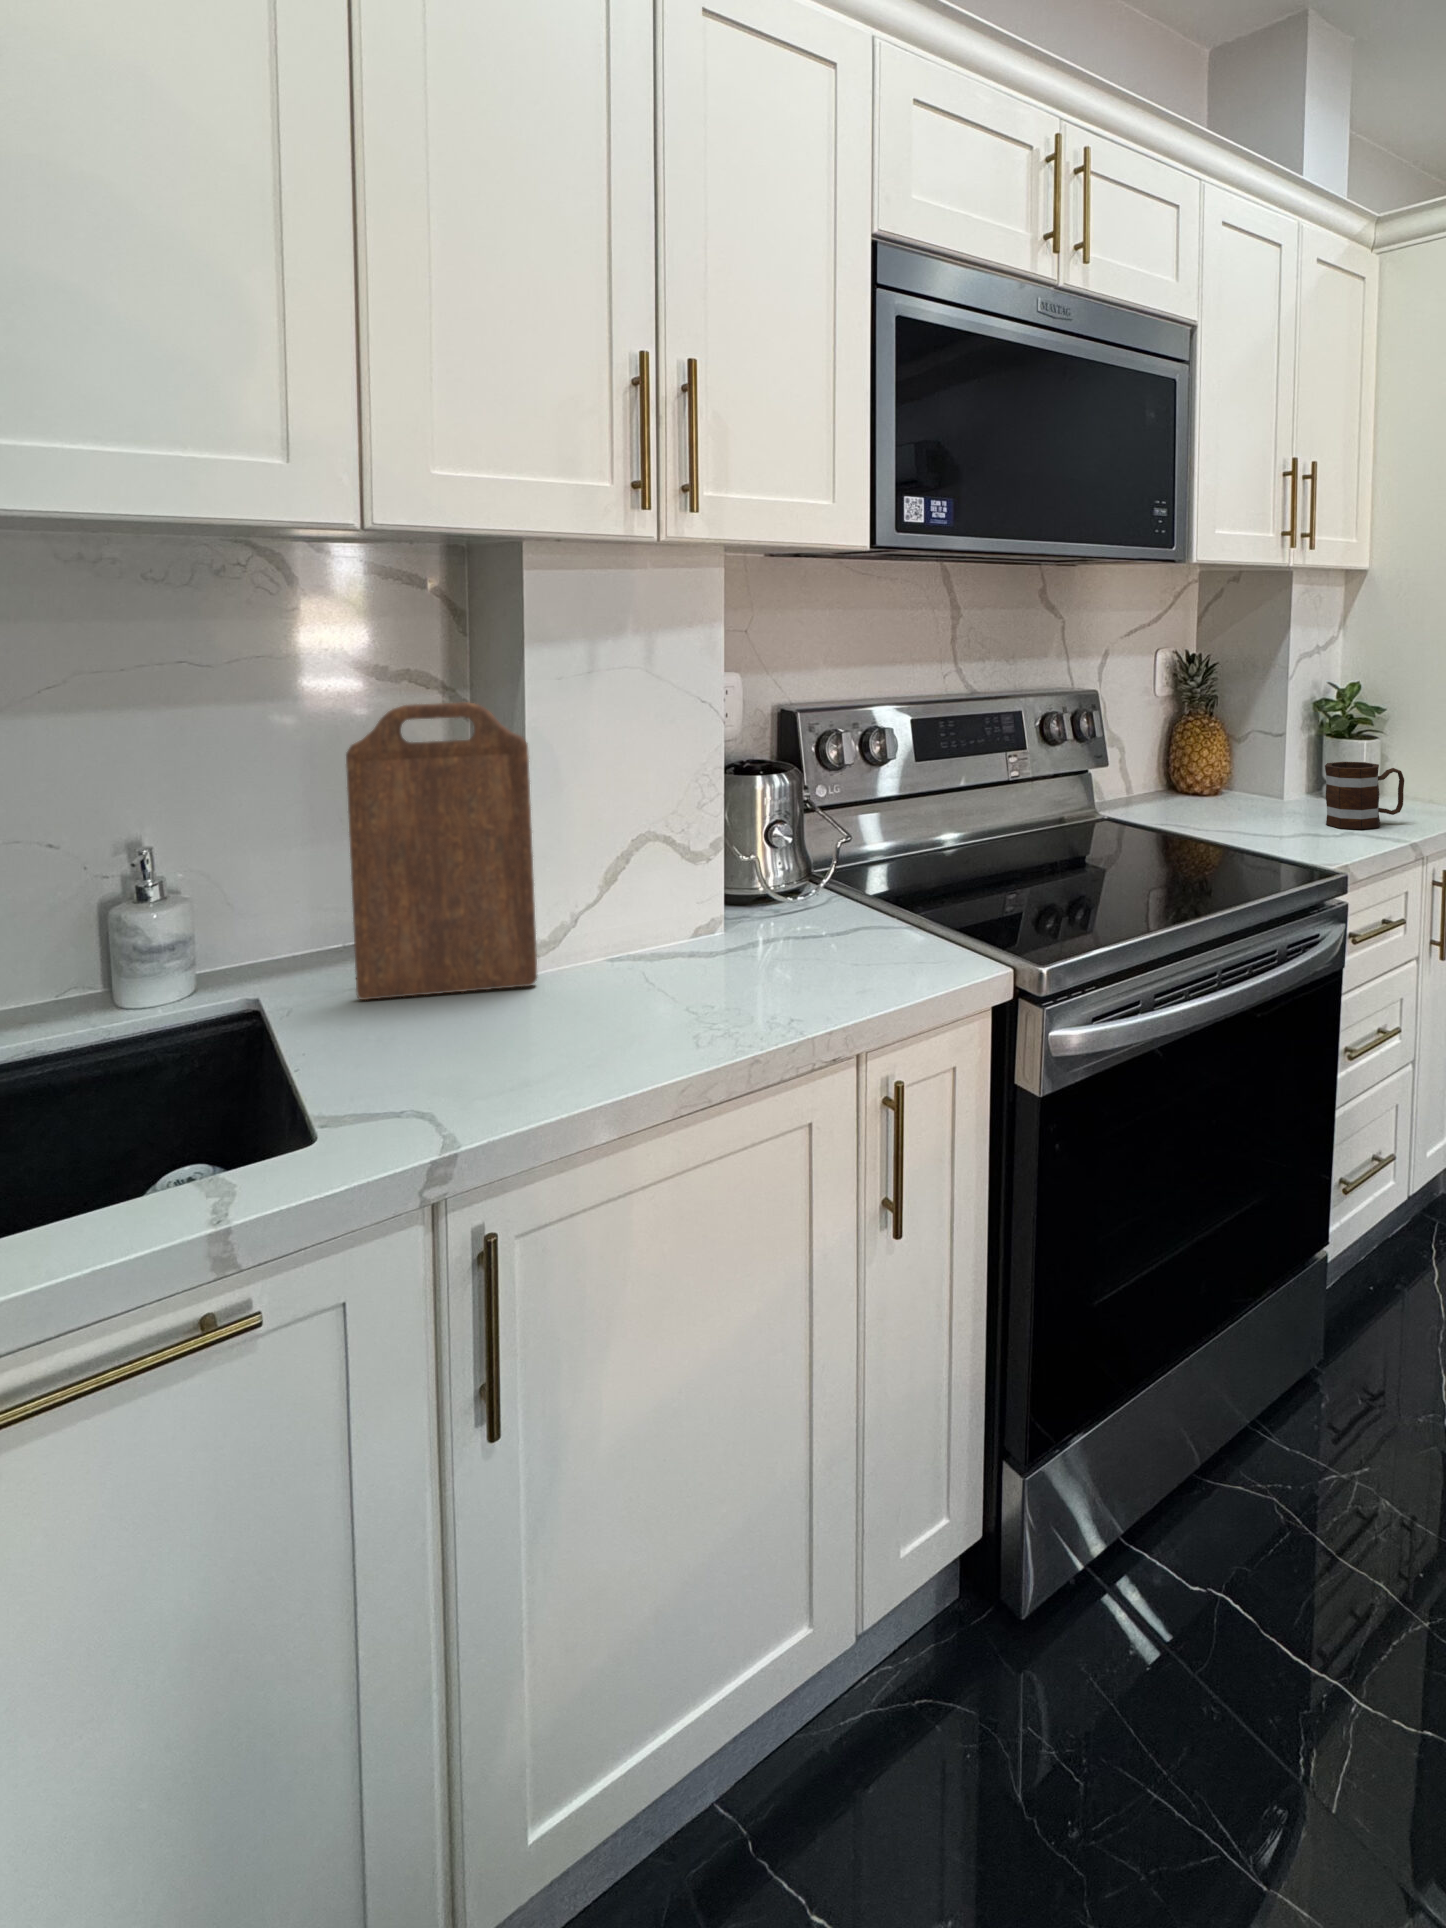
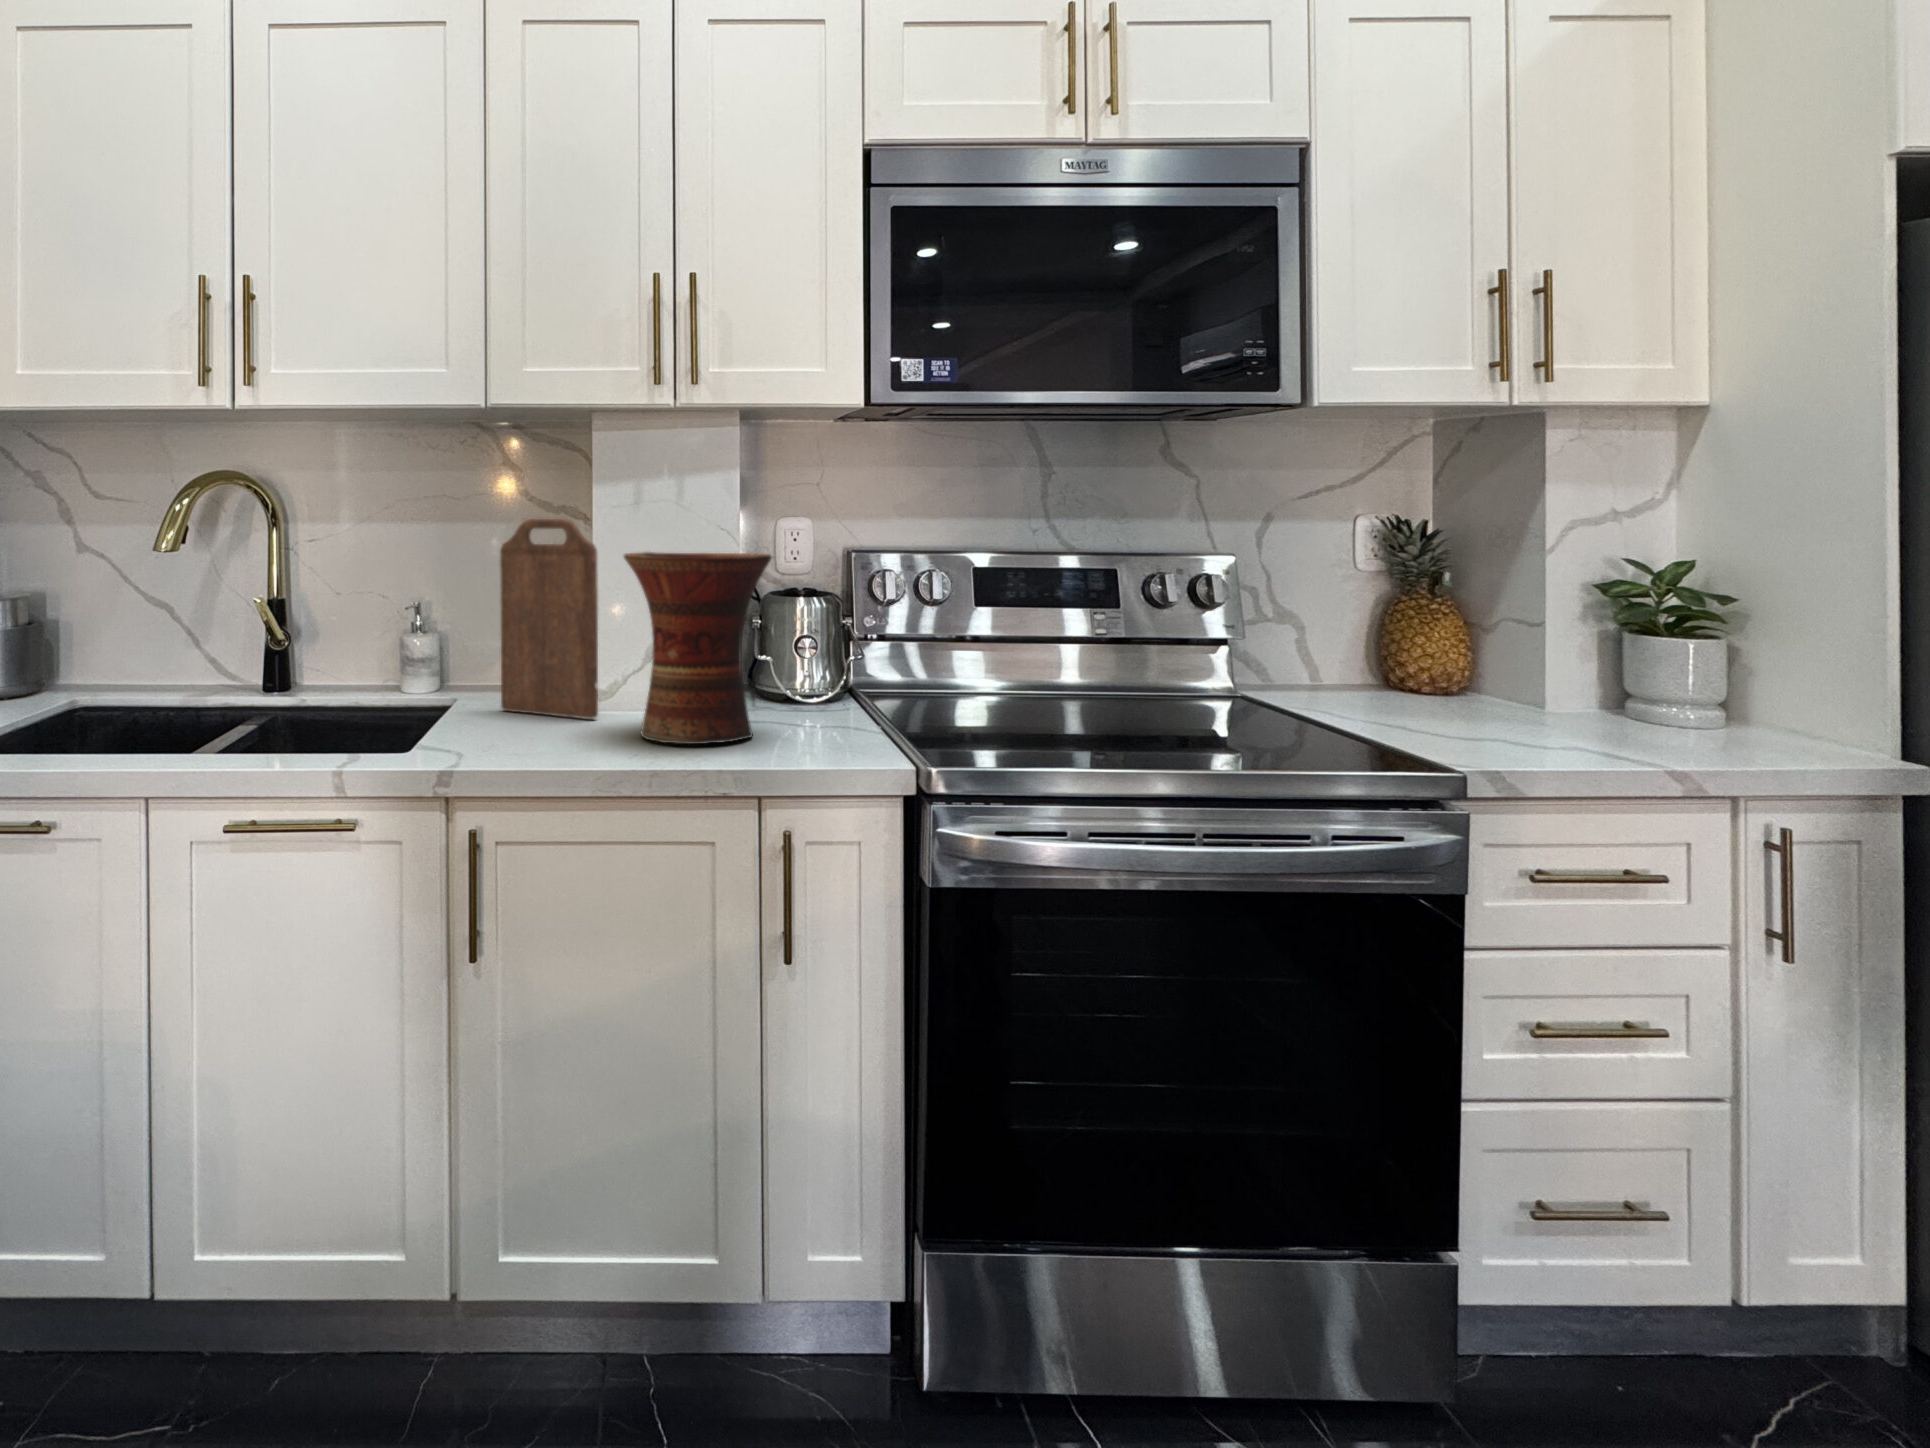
vase: none [609,732,816,1010] -> present [624,552,772,744]
mug: present [1325,762,1404,829] -> none [1521,658,1643,743]

